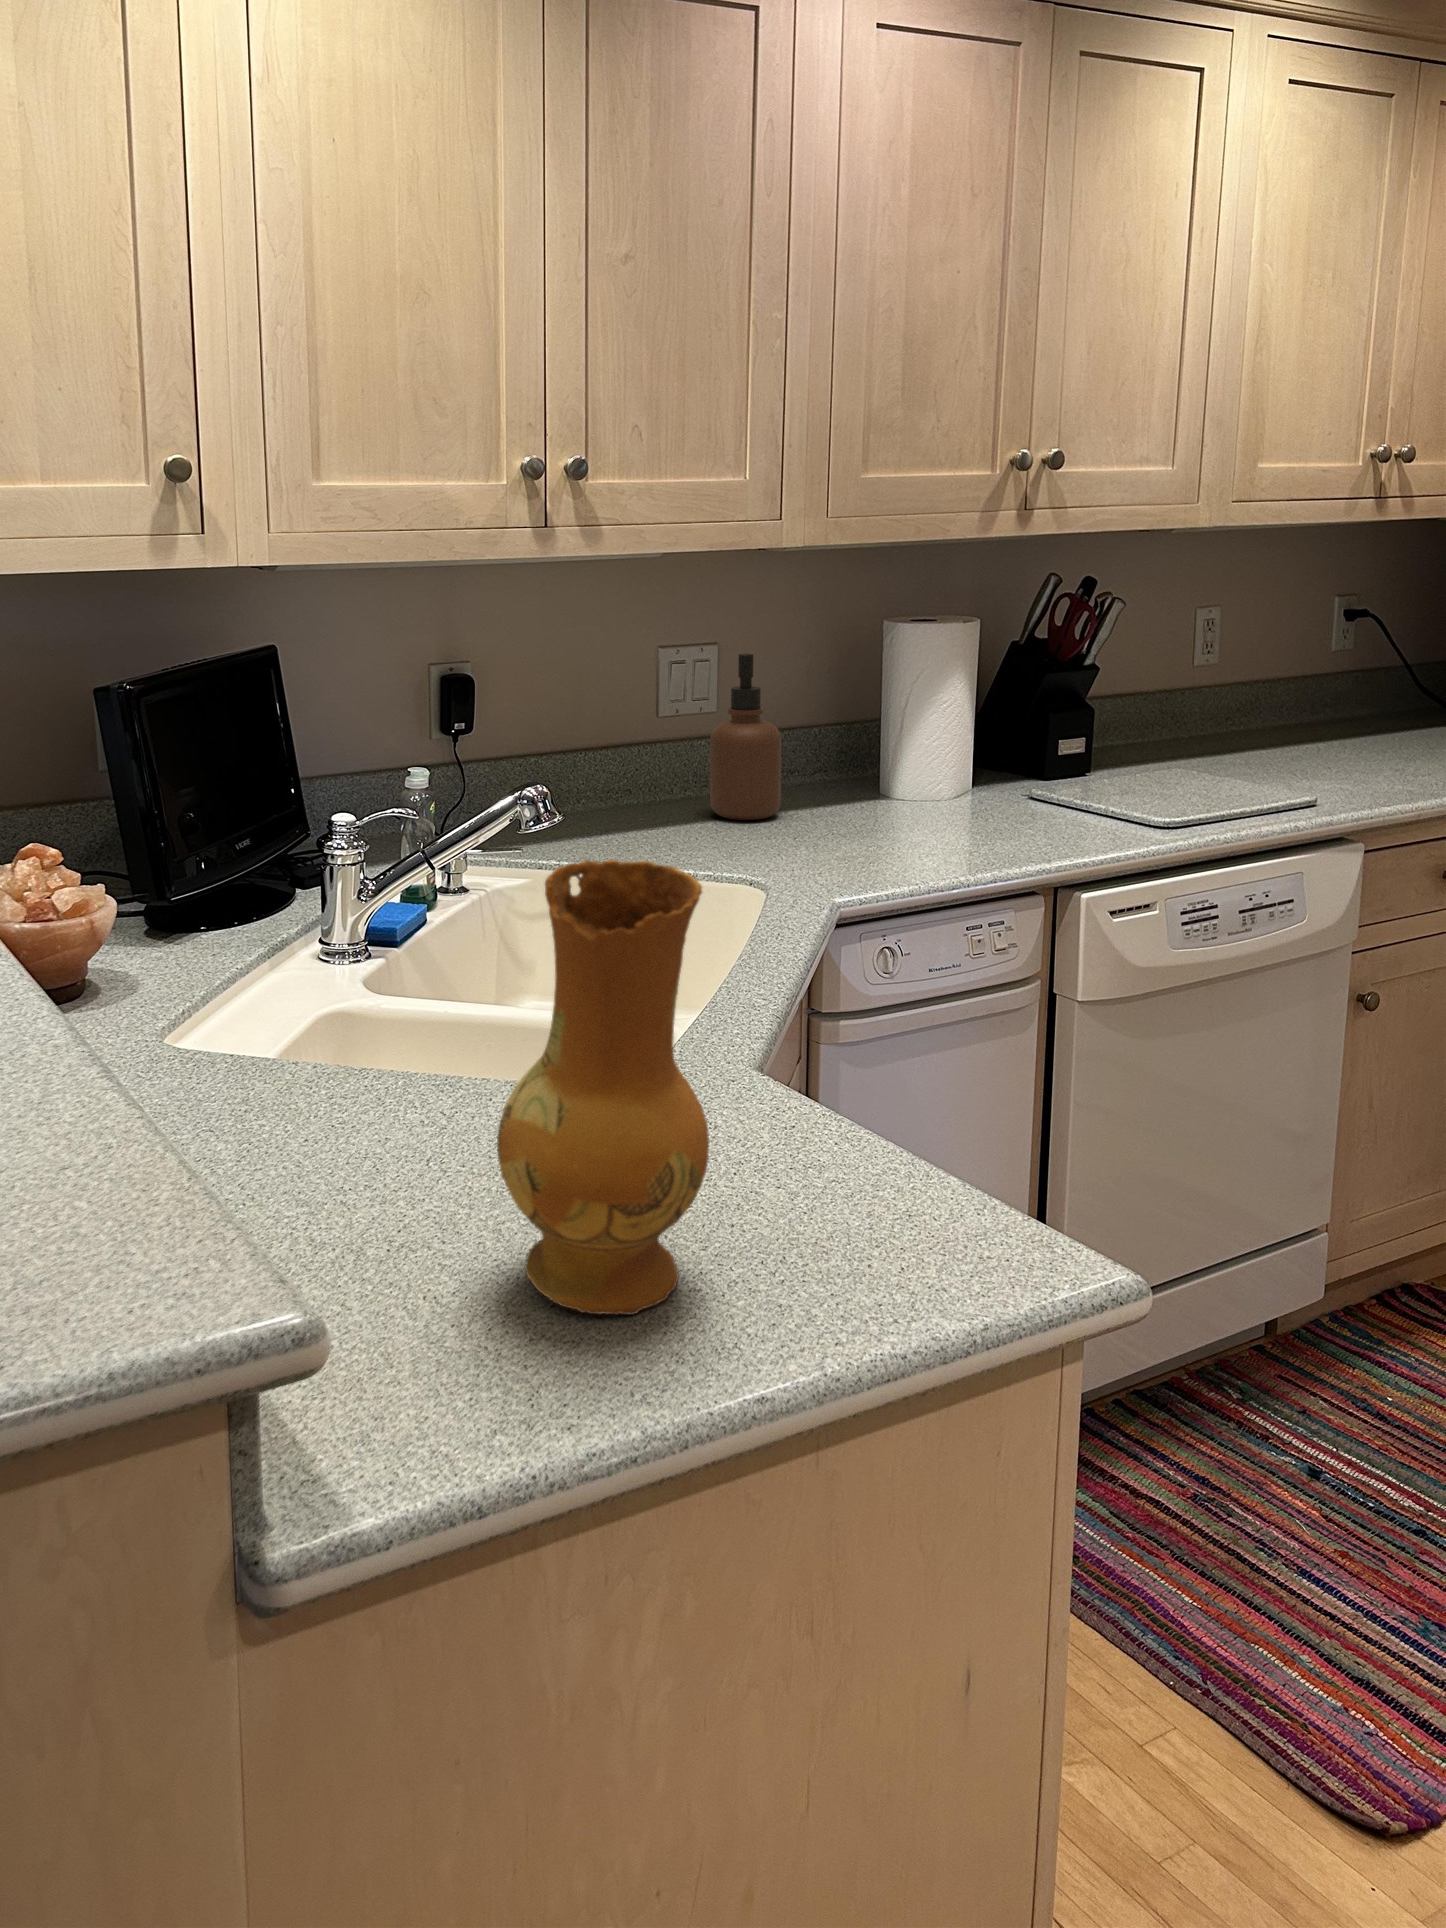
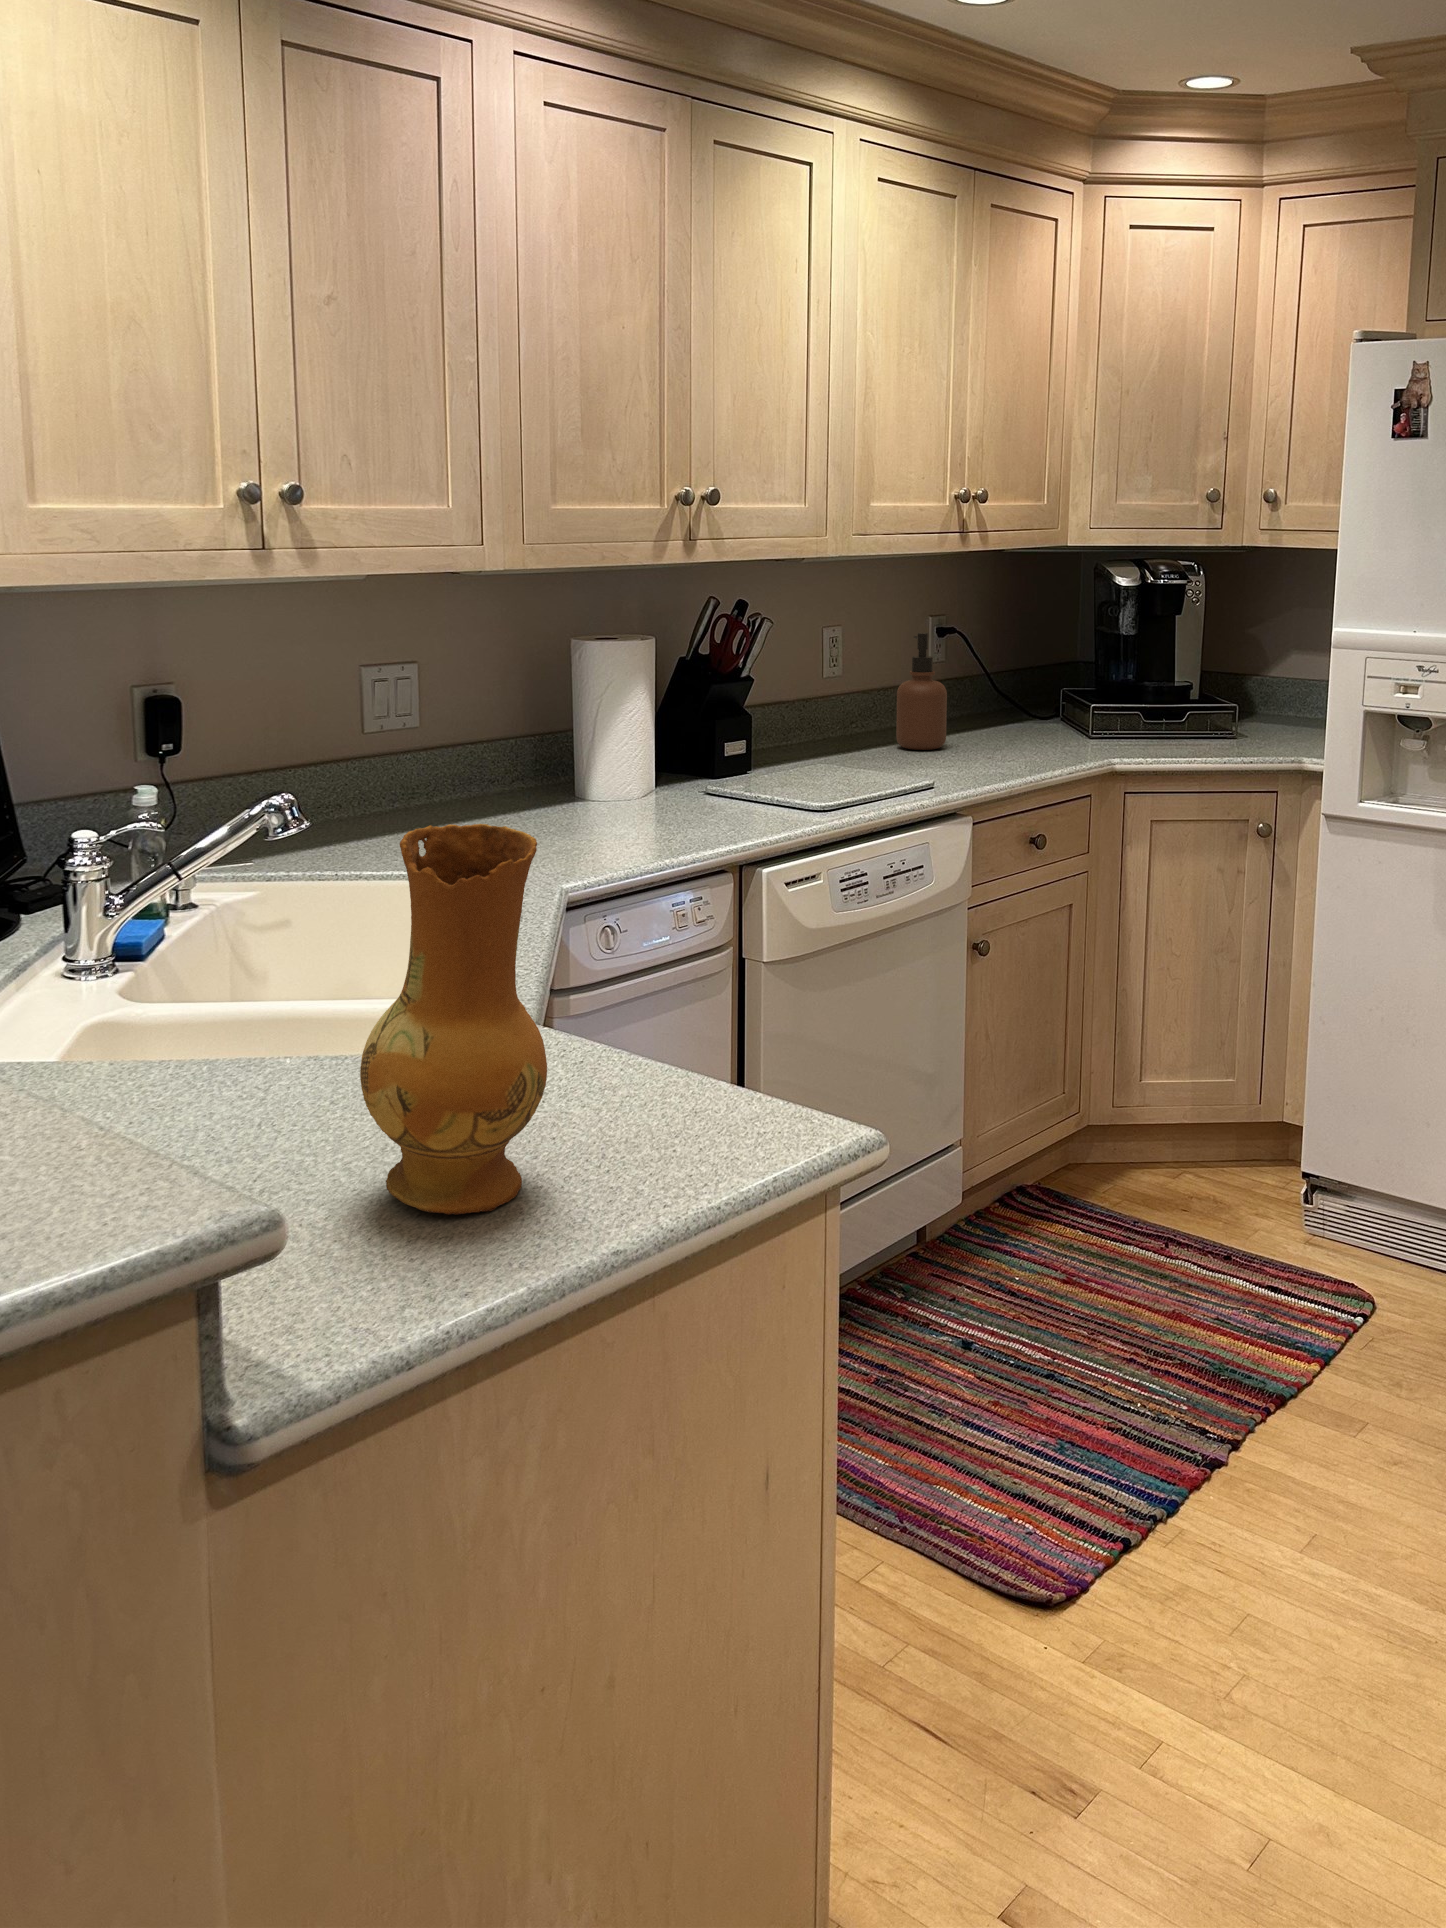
soap dispenser: present [710,654,781,820] -> present [896,633,947,750]

